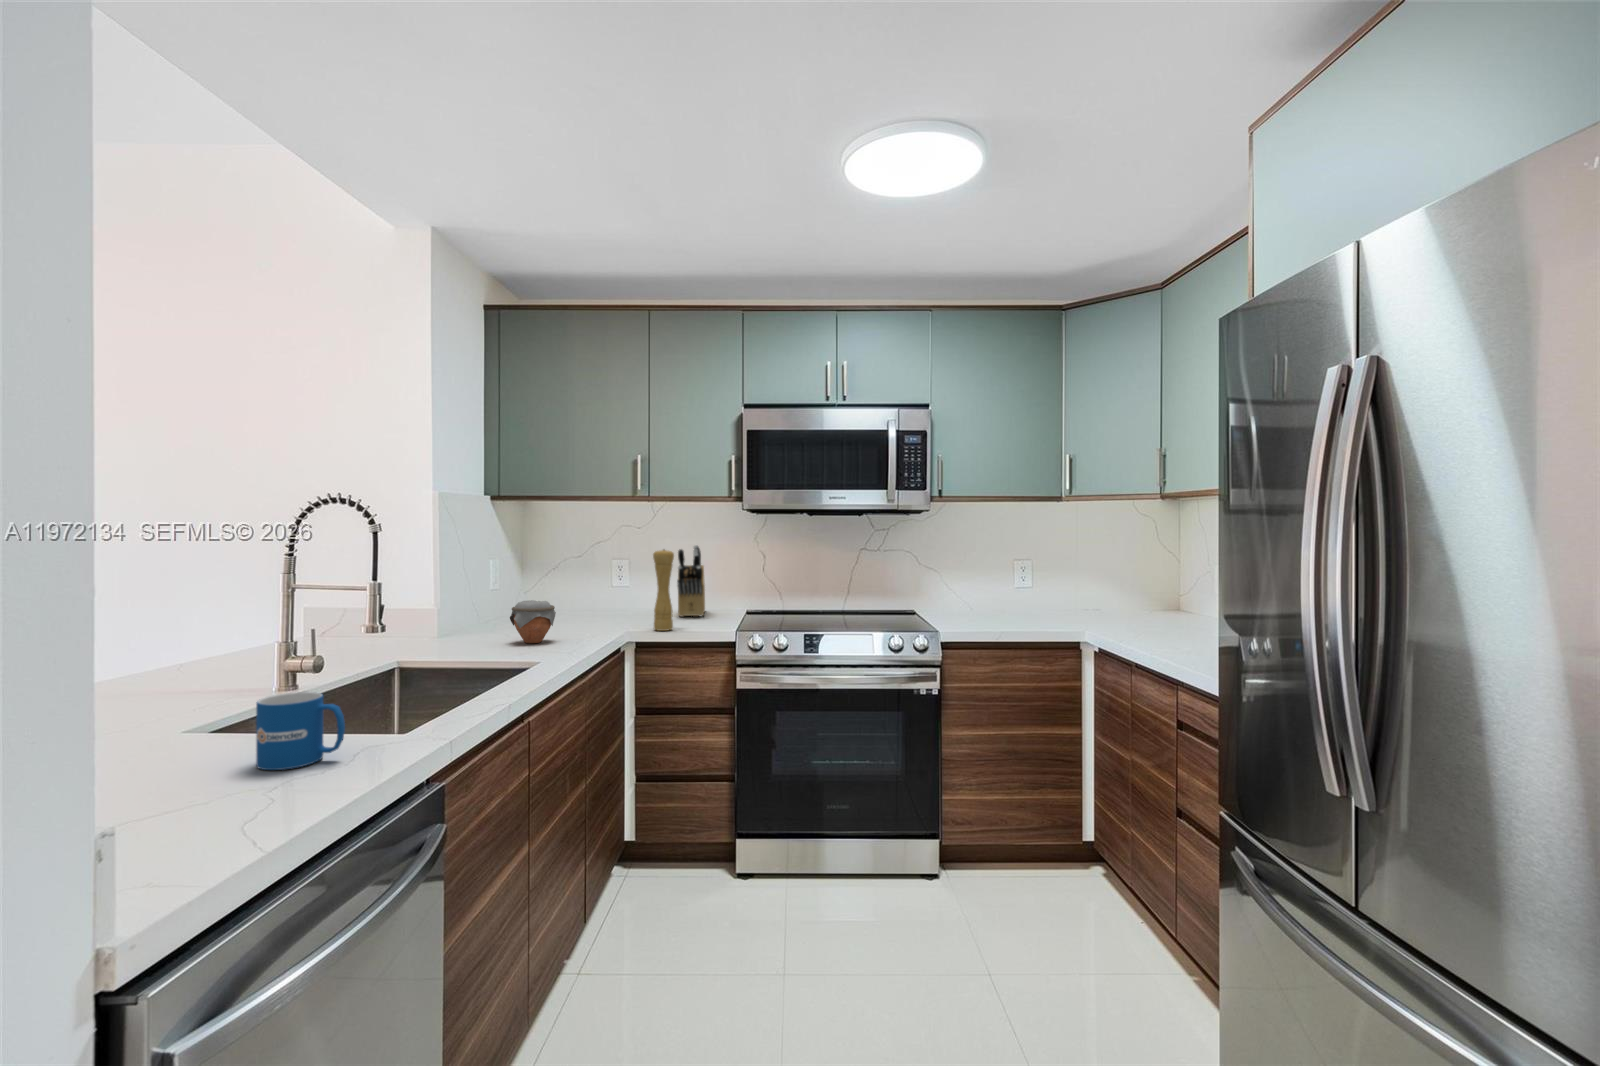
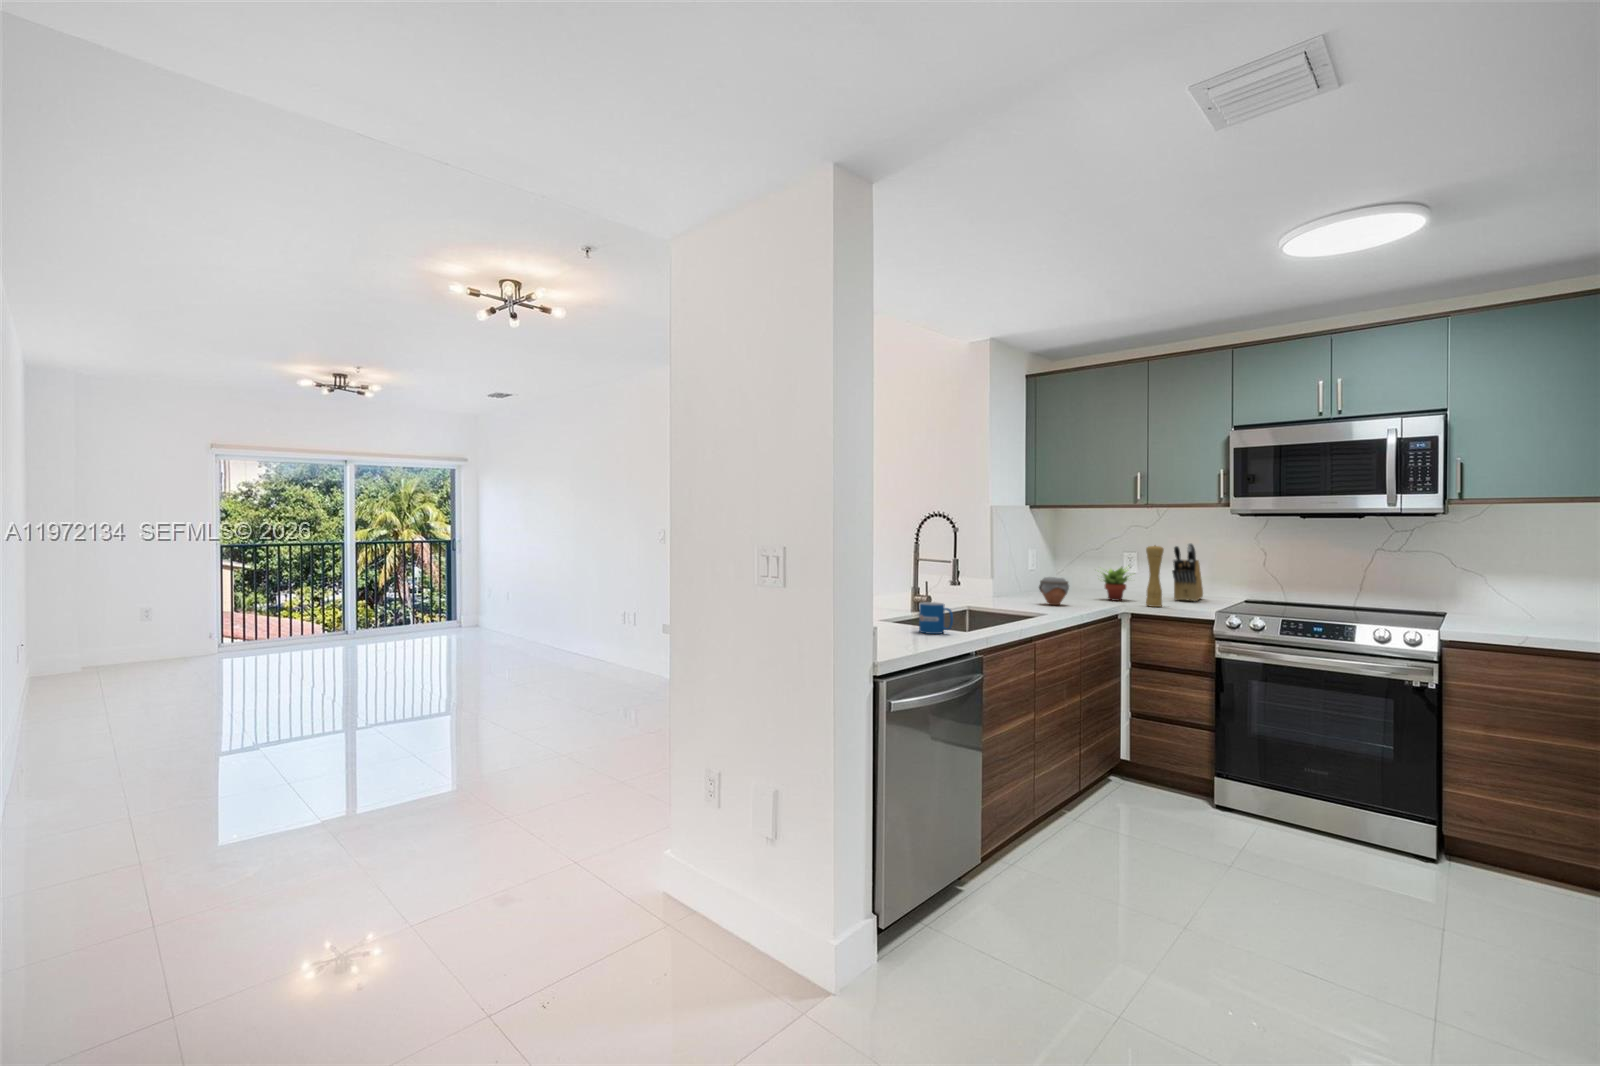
succulent plant: none [584,575,637,625] -> present [1102,567,1129,601]

